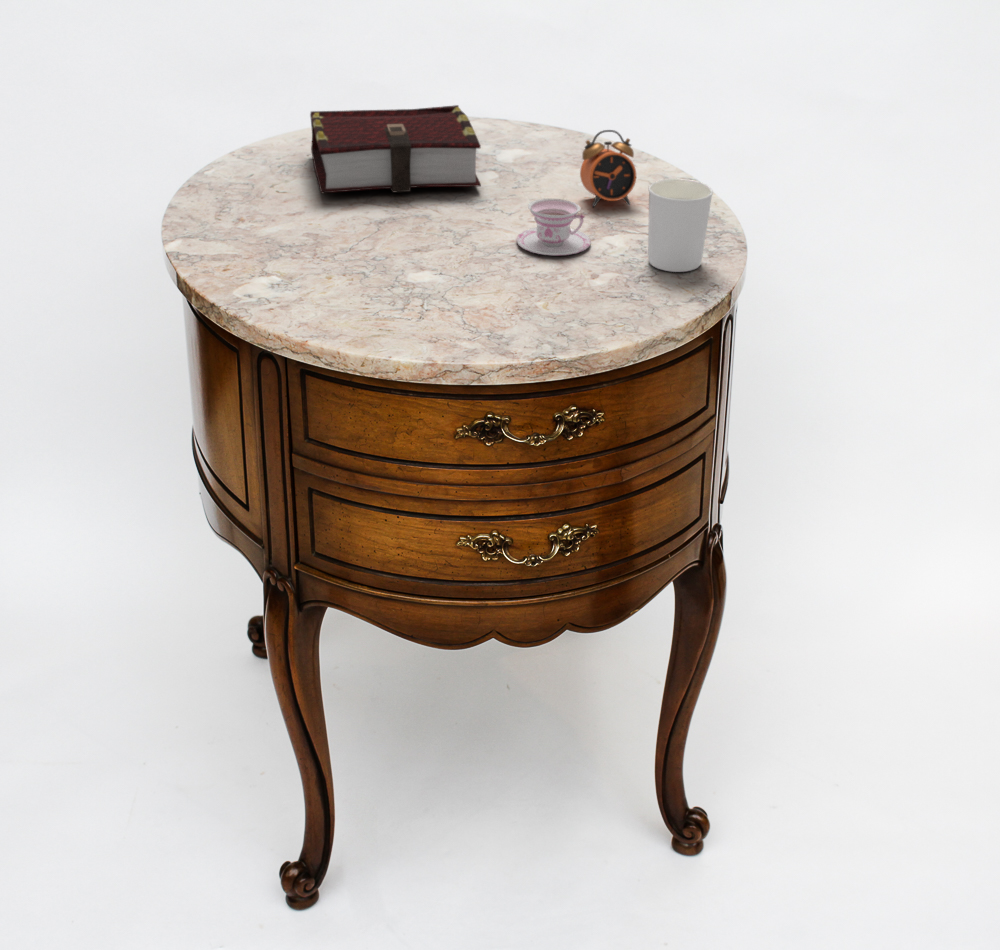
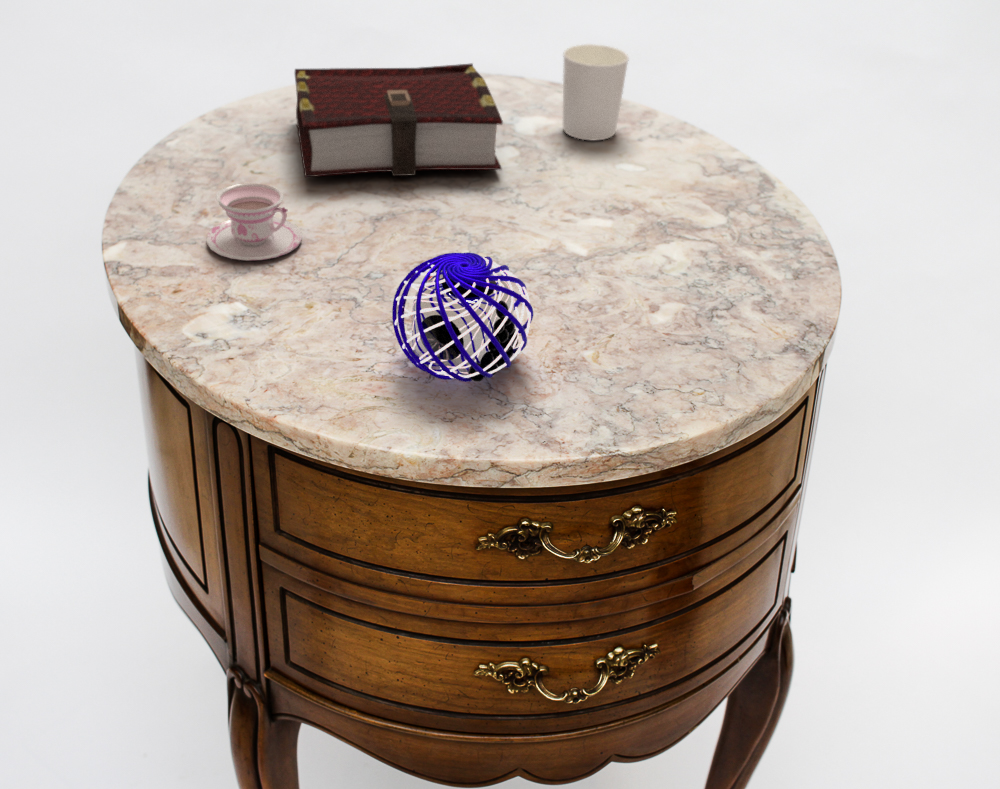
alarm clock: present [580,130,636,207] -> none [623,106,695,201]
candle holder: present [648,179,713,272] -> present [563,44,629,140]
teacup: present [517,199,591,255] -> present [207,183,302,260]
decorative orb: none [391,225,496,318] -> present [392,252,533,382]

